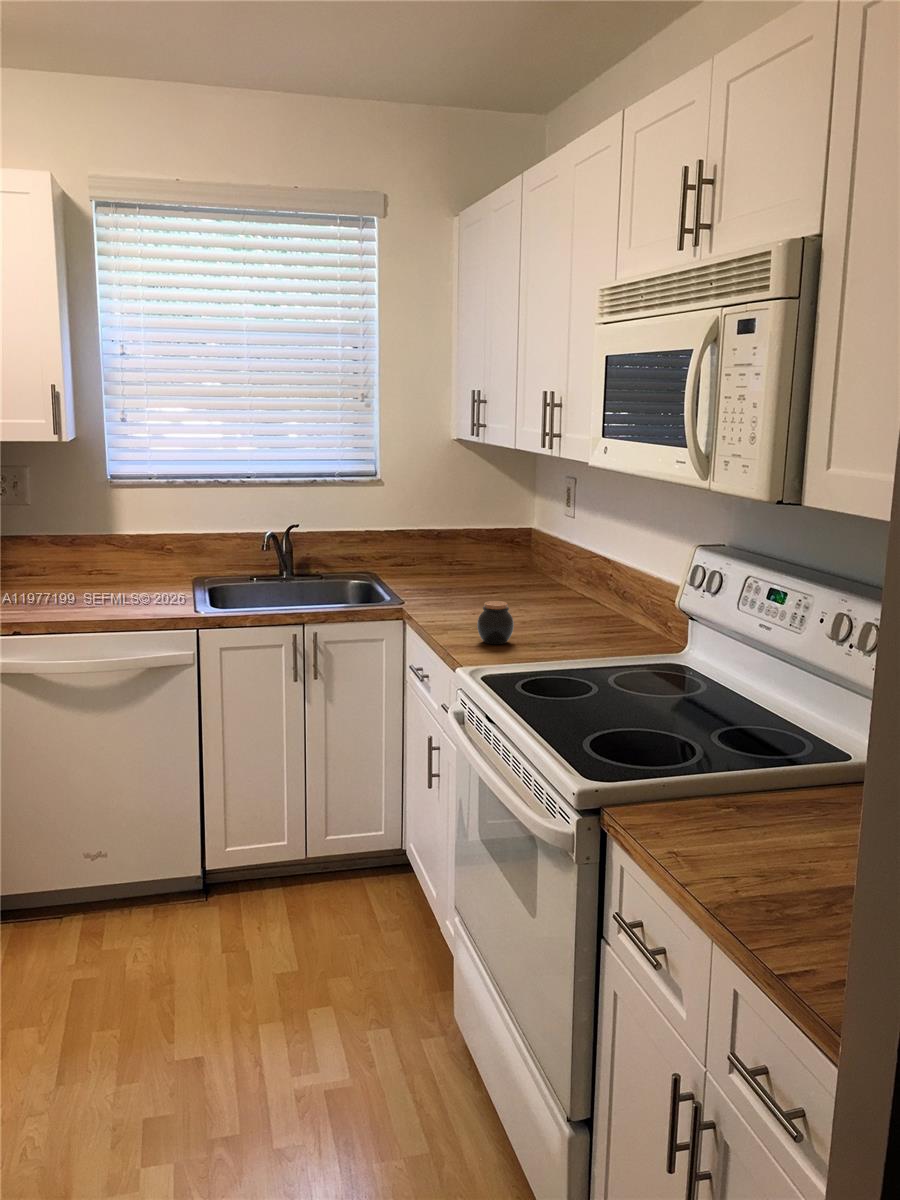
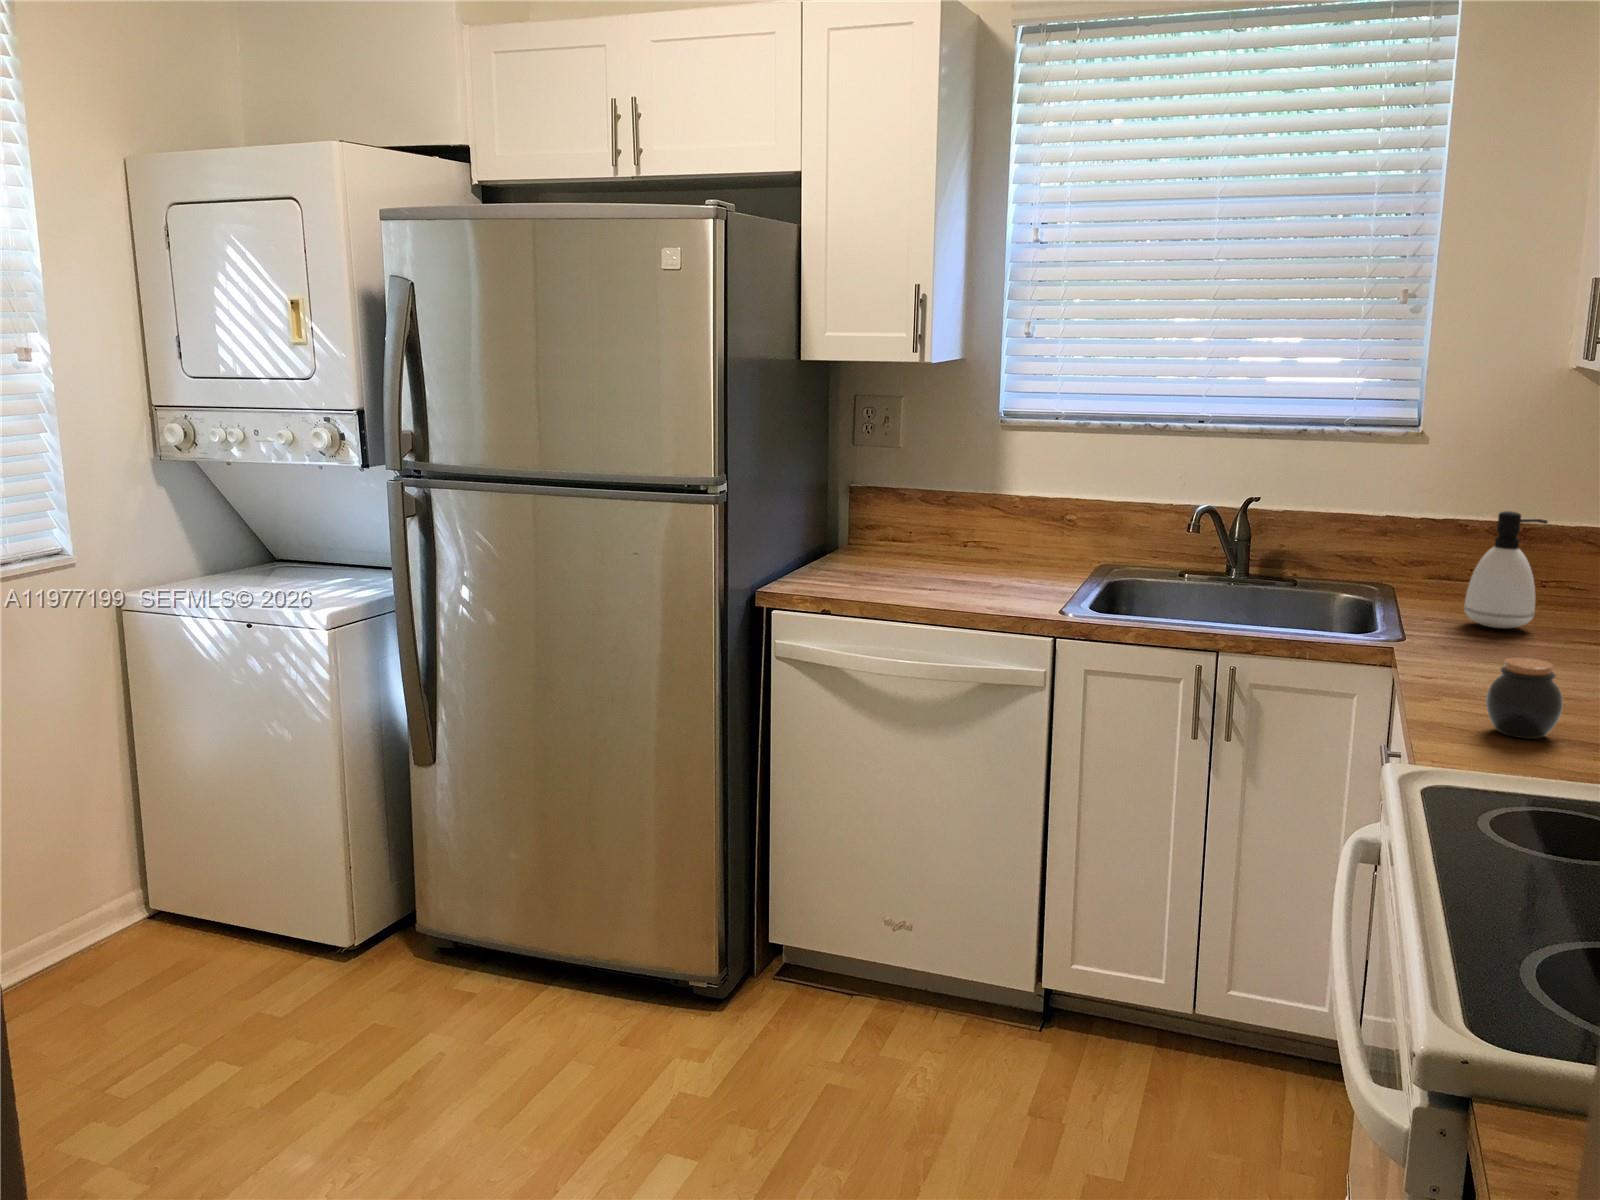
soap dispenser: none [426,523,464,591] -> present [1464,511,1548,628]

